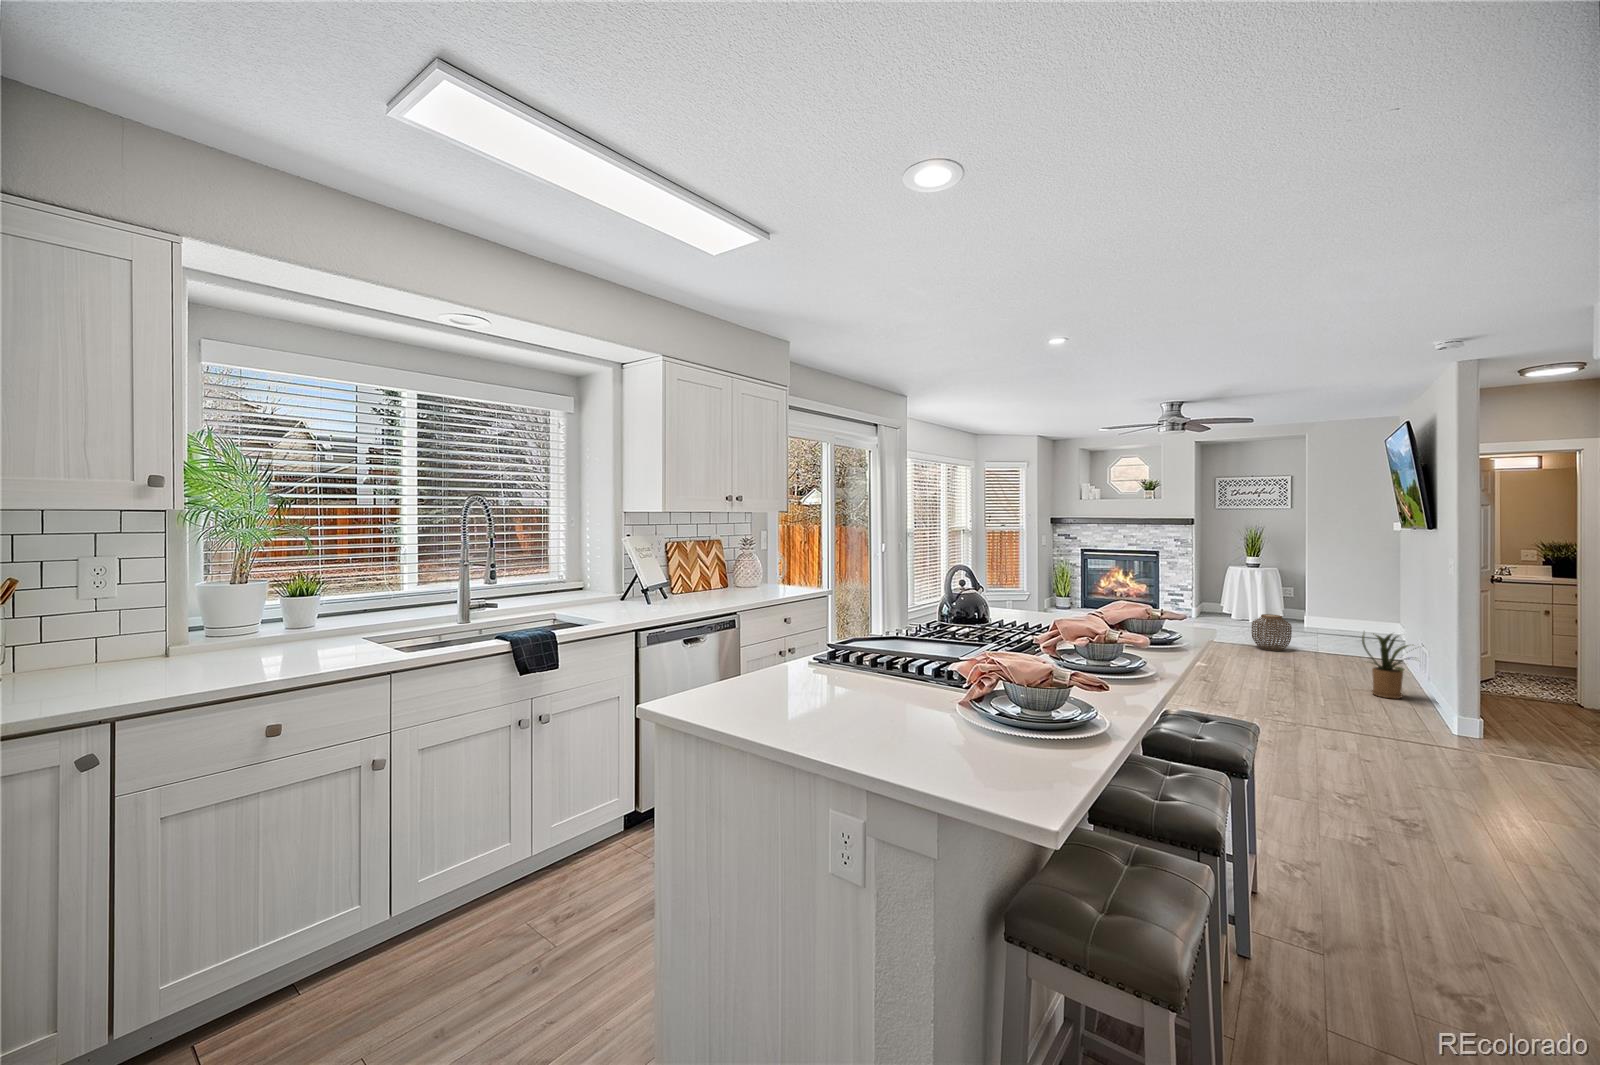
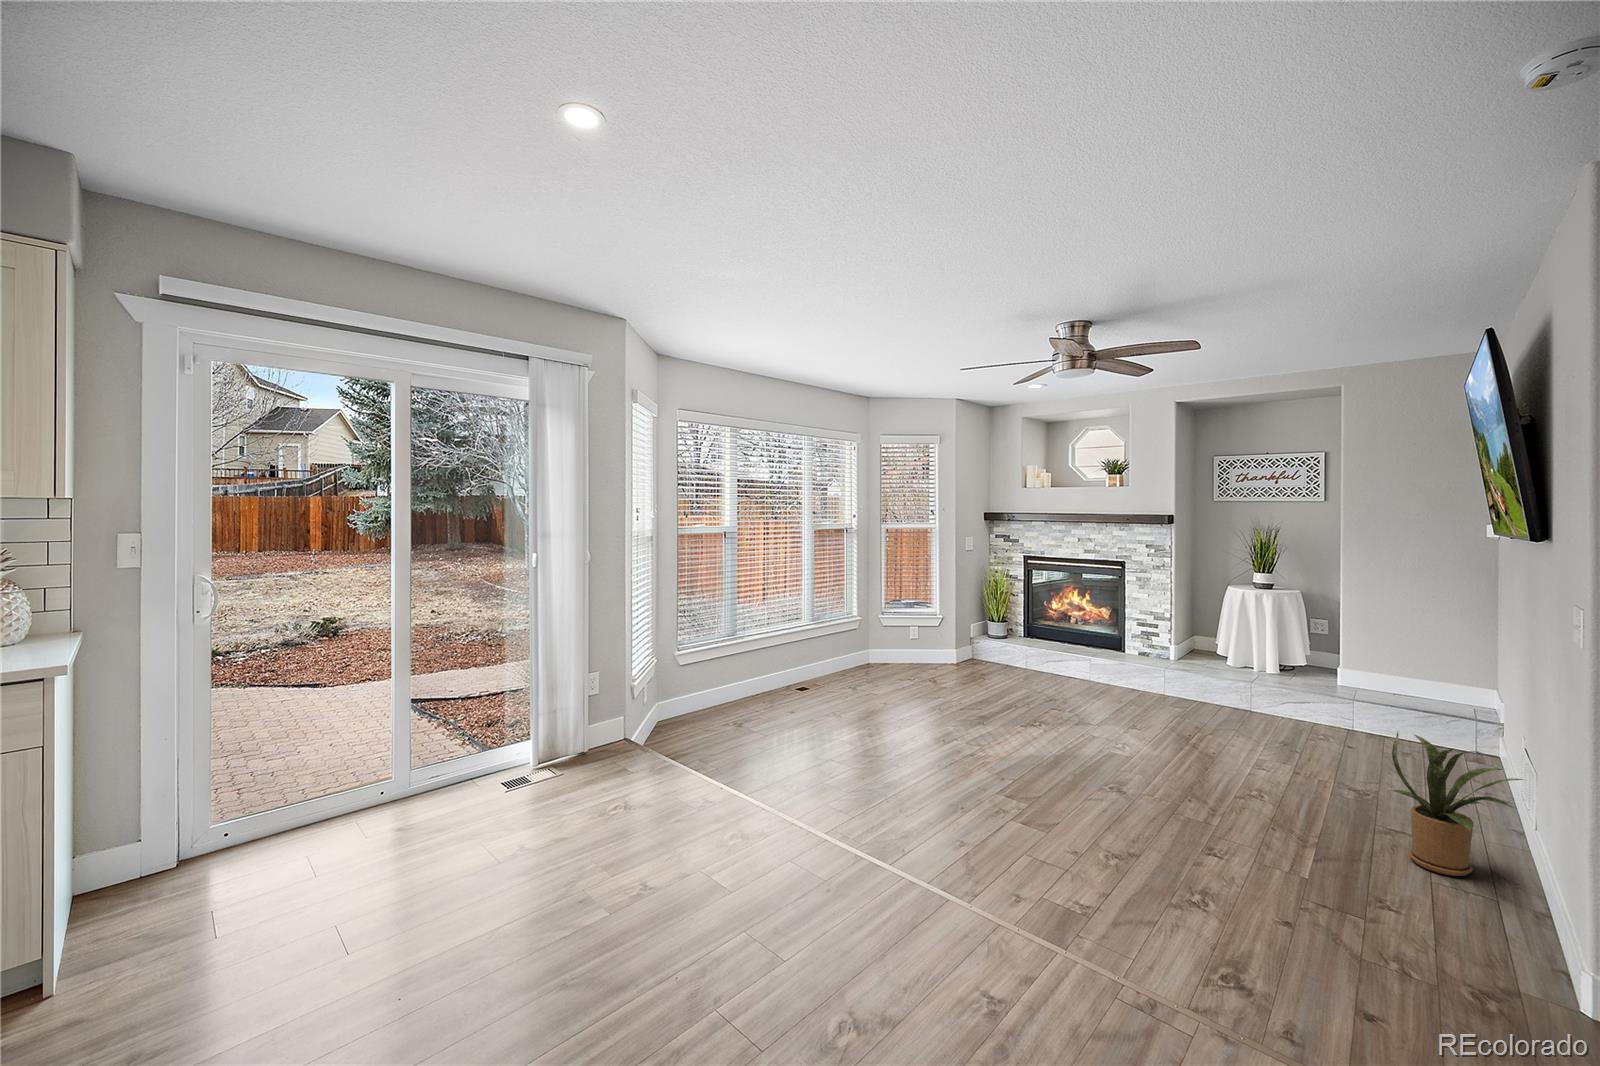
woven basket: present [1252,614,1292,651] -> none [1234,669,1298,731]

